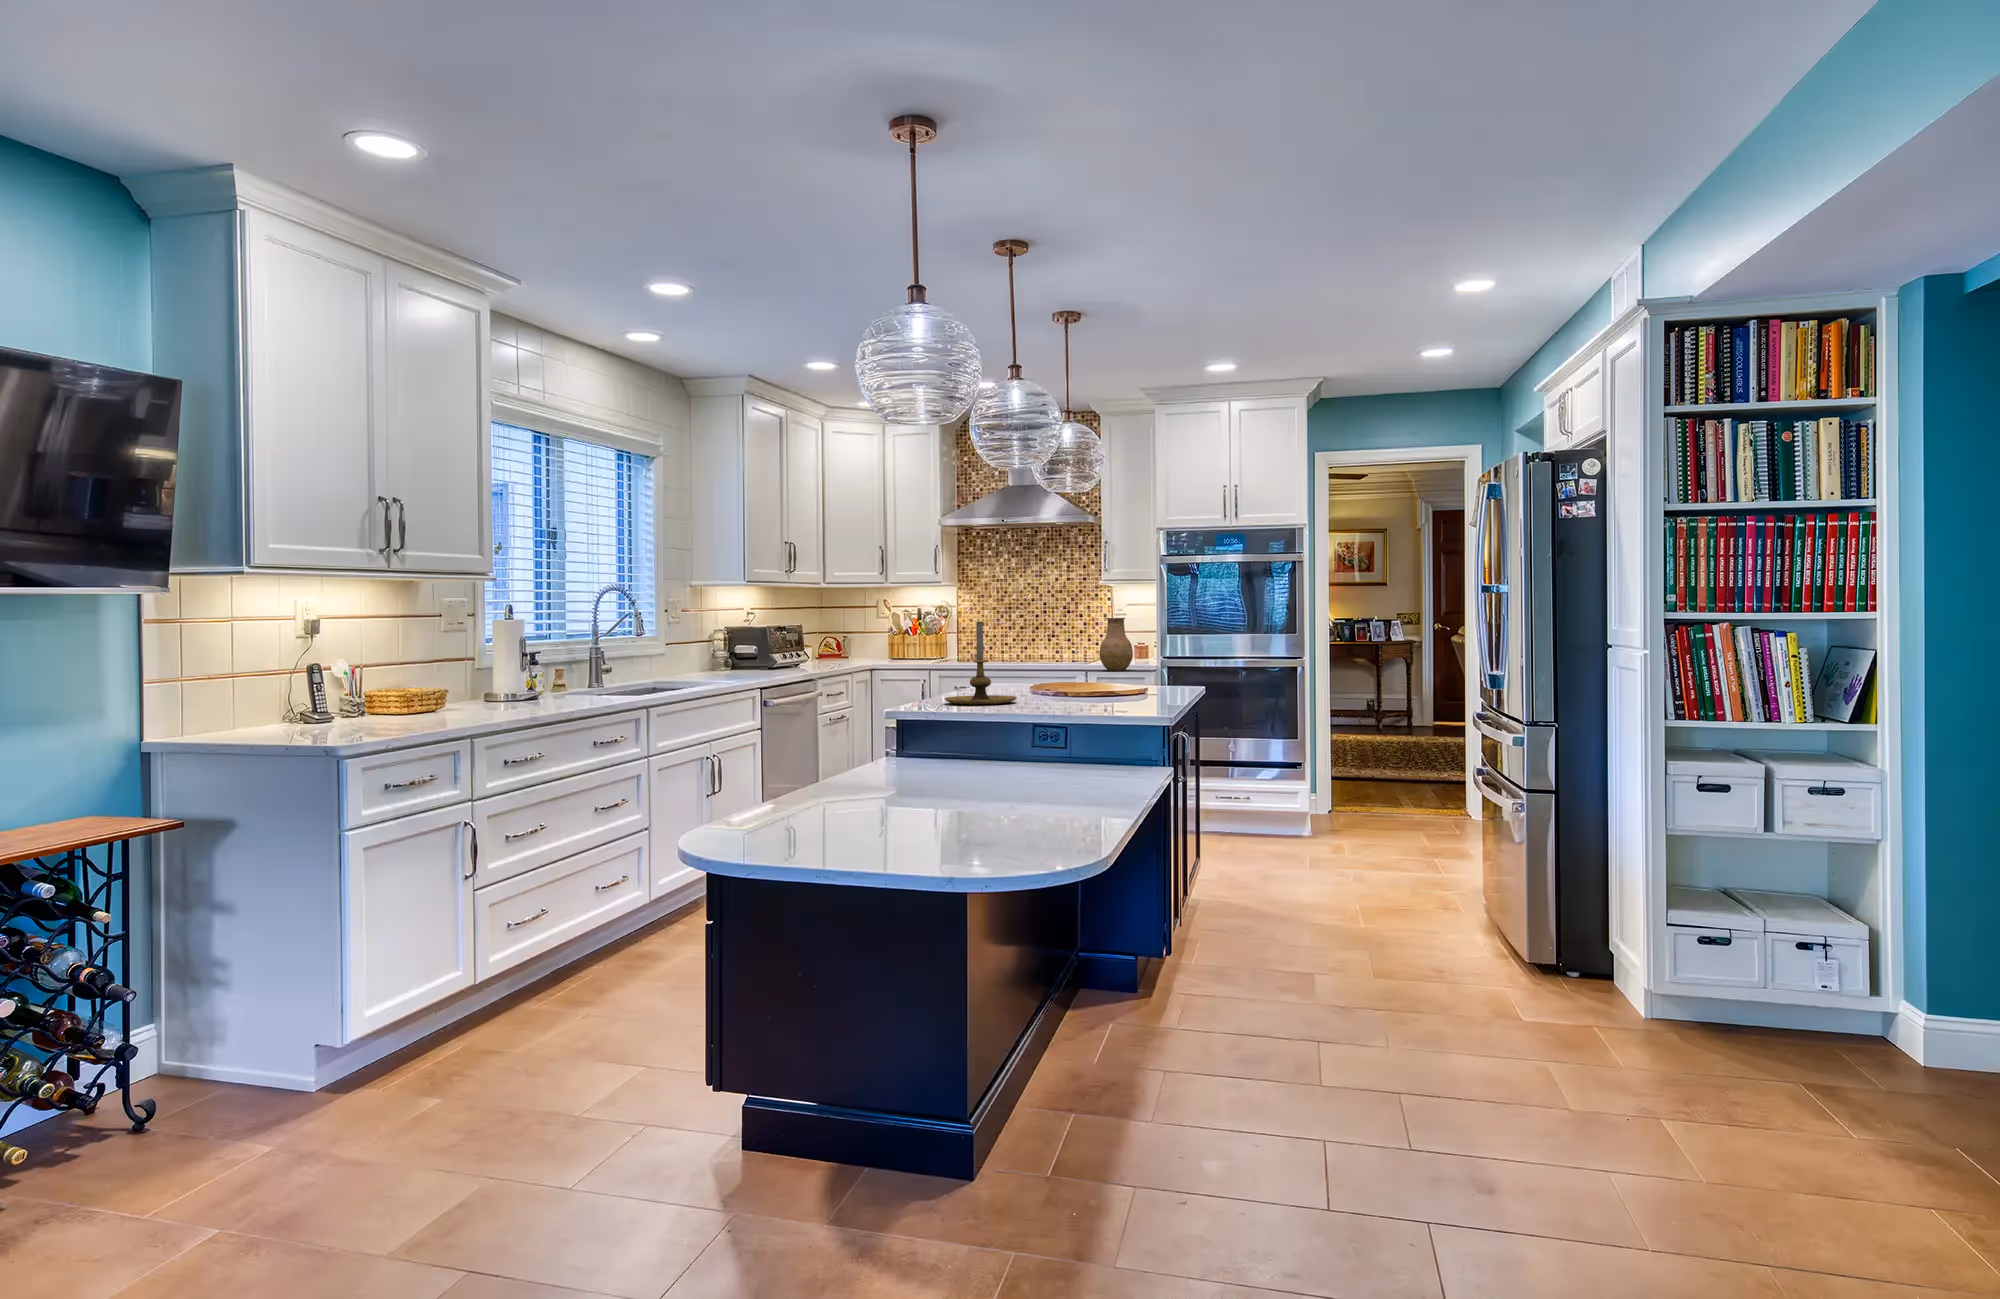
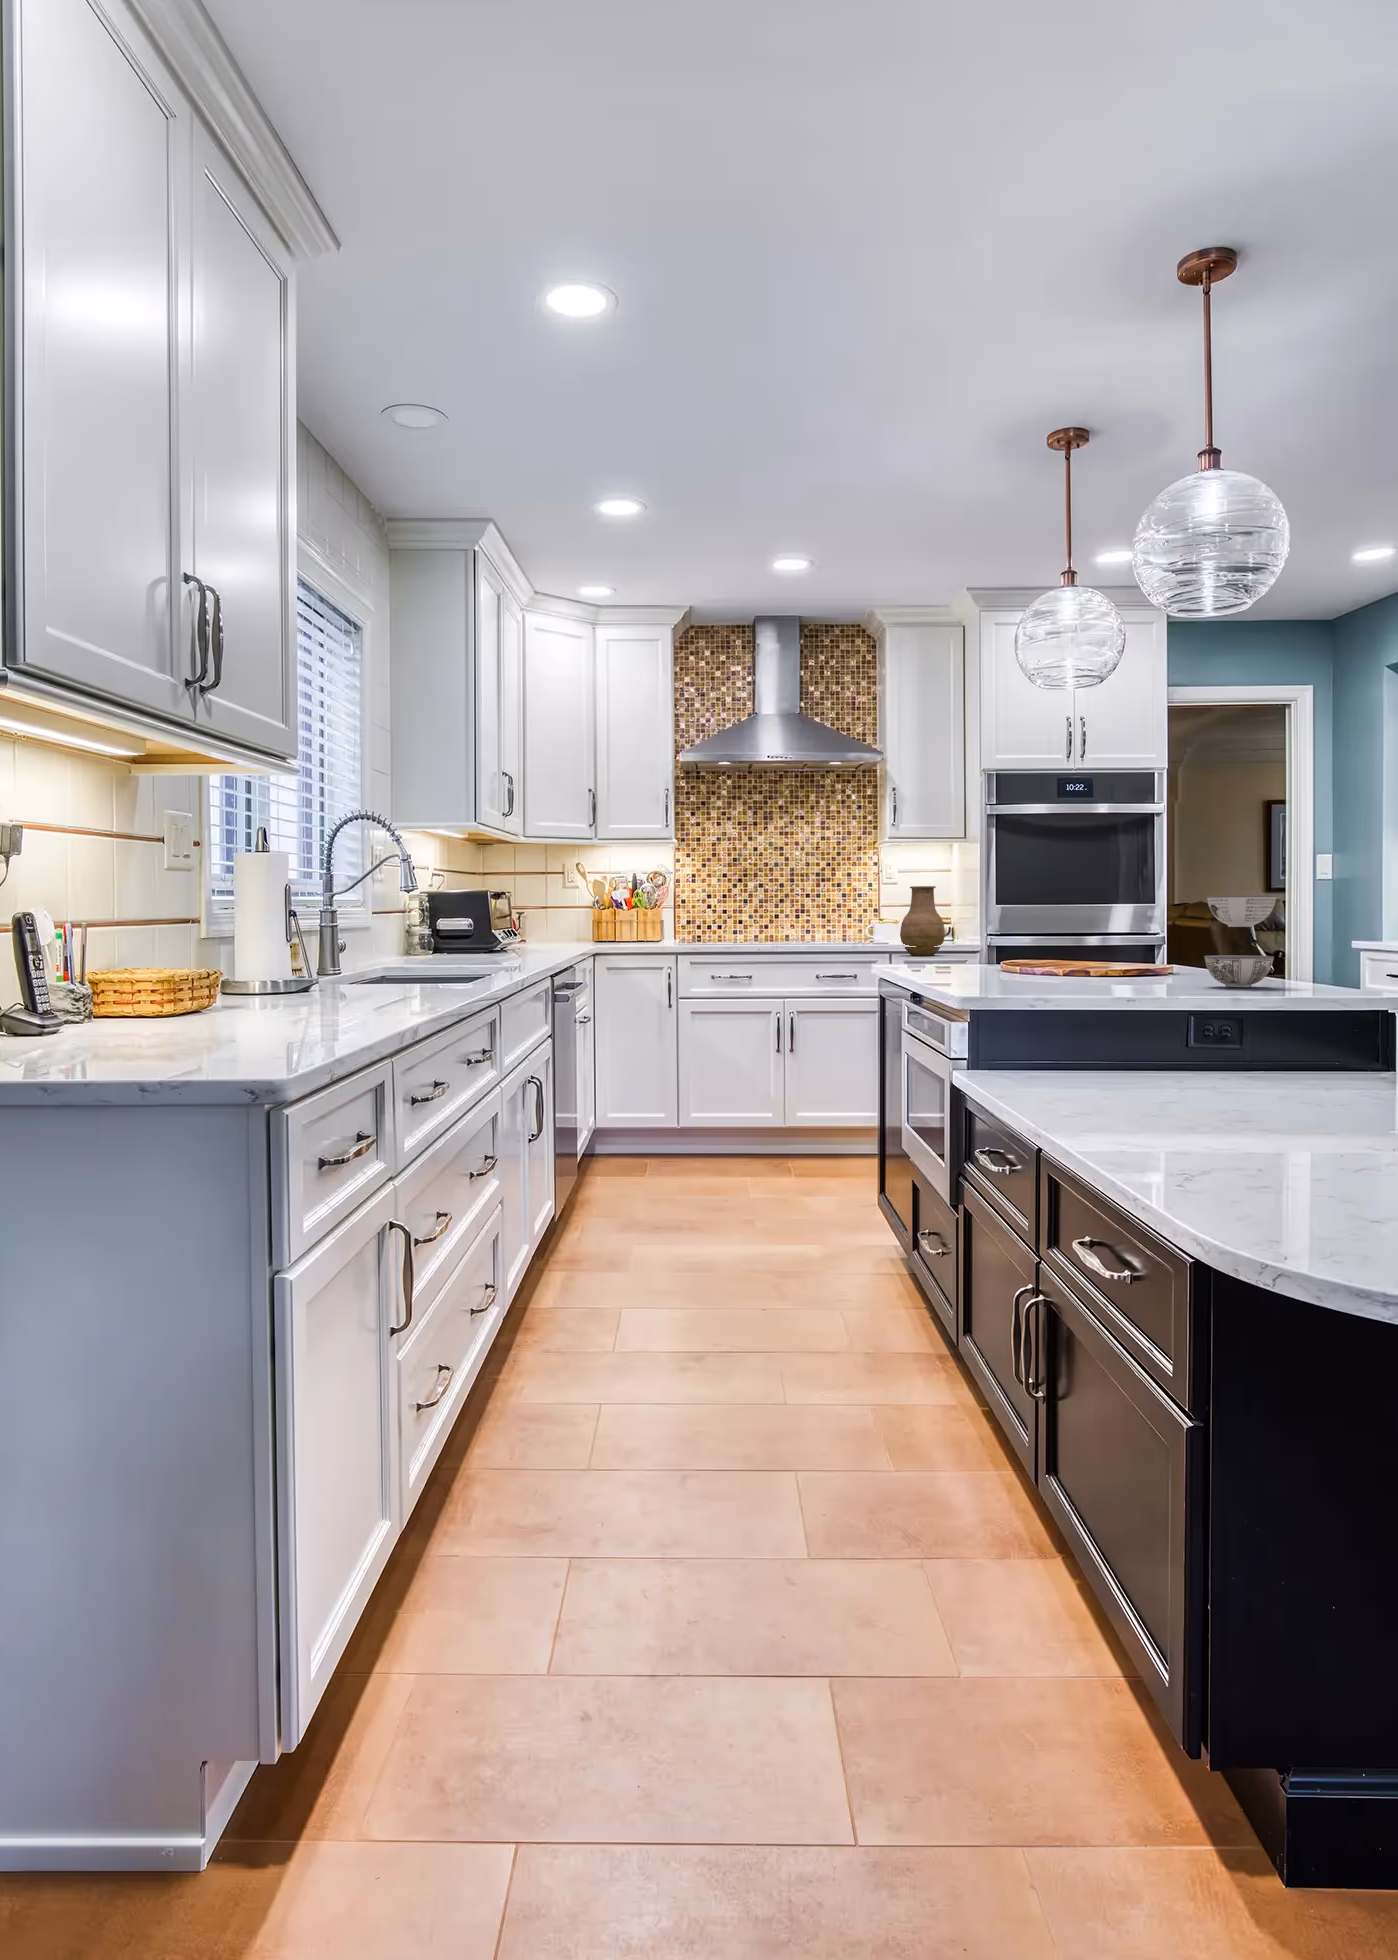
candle holder: present [944,621,1017,705] -> none [1066,858,1191,993]
bowl: none [1050,642,1092,701] -> present [1204,896,1277,987]

